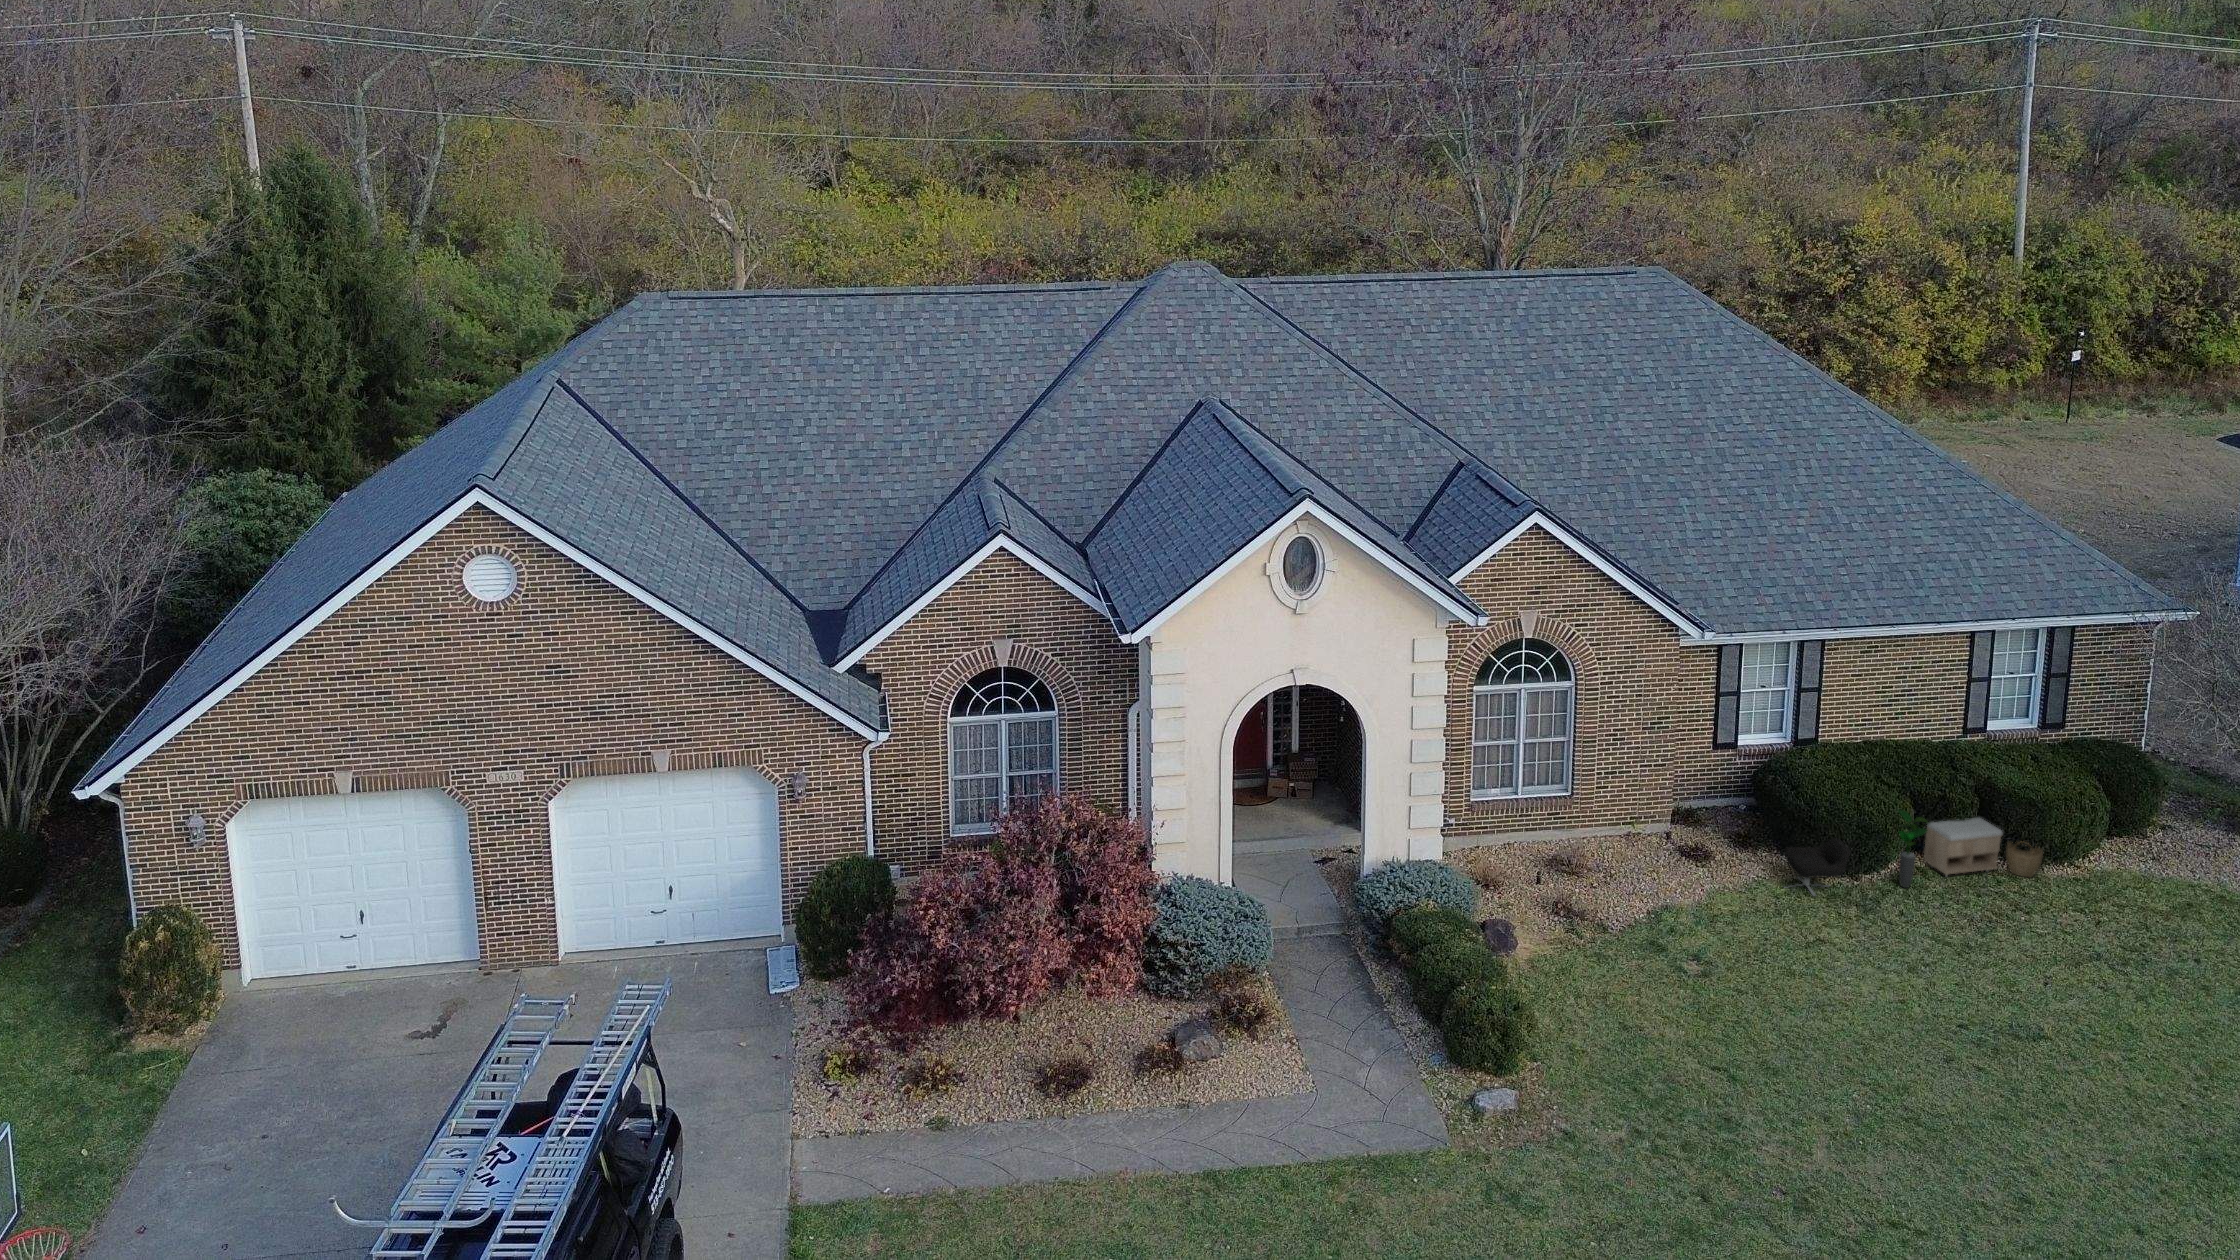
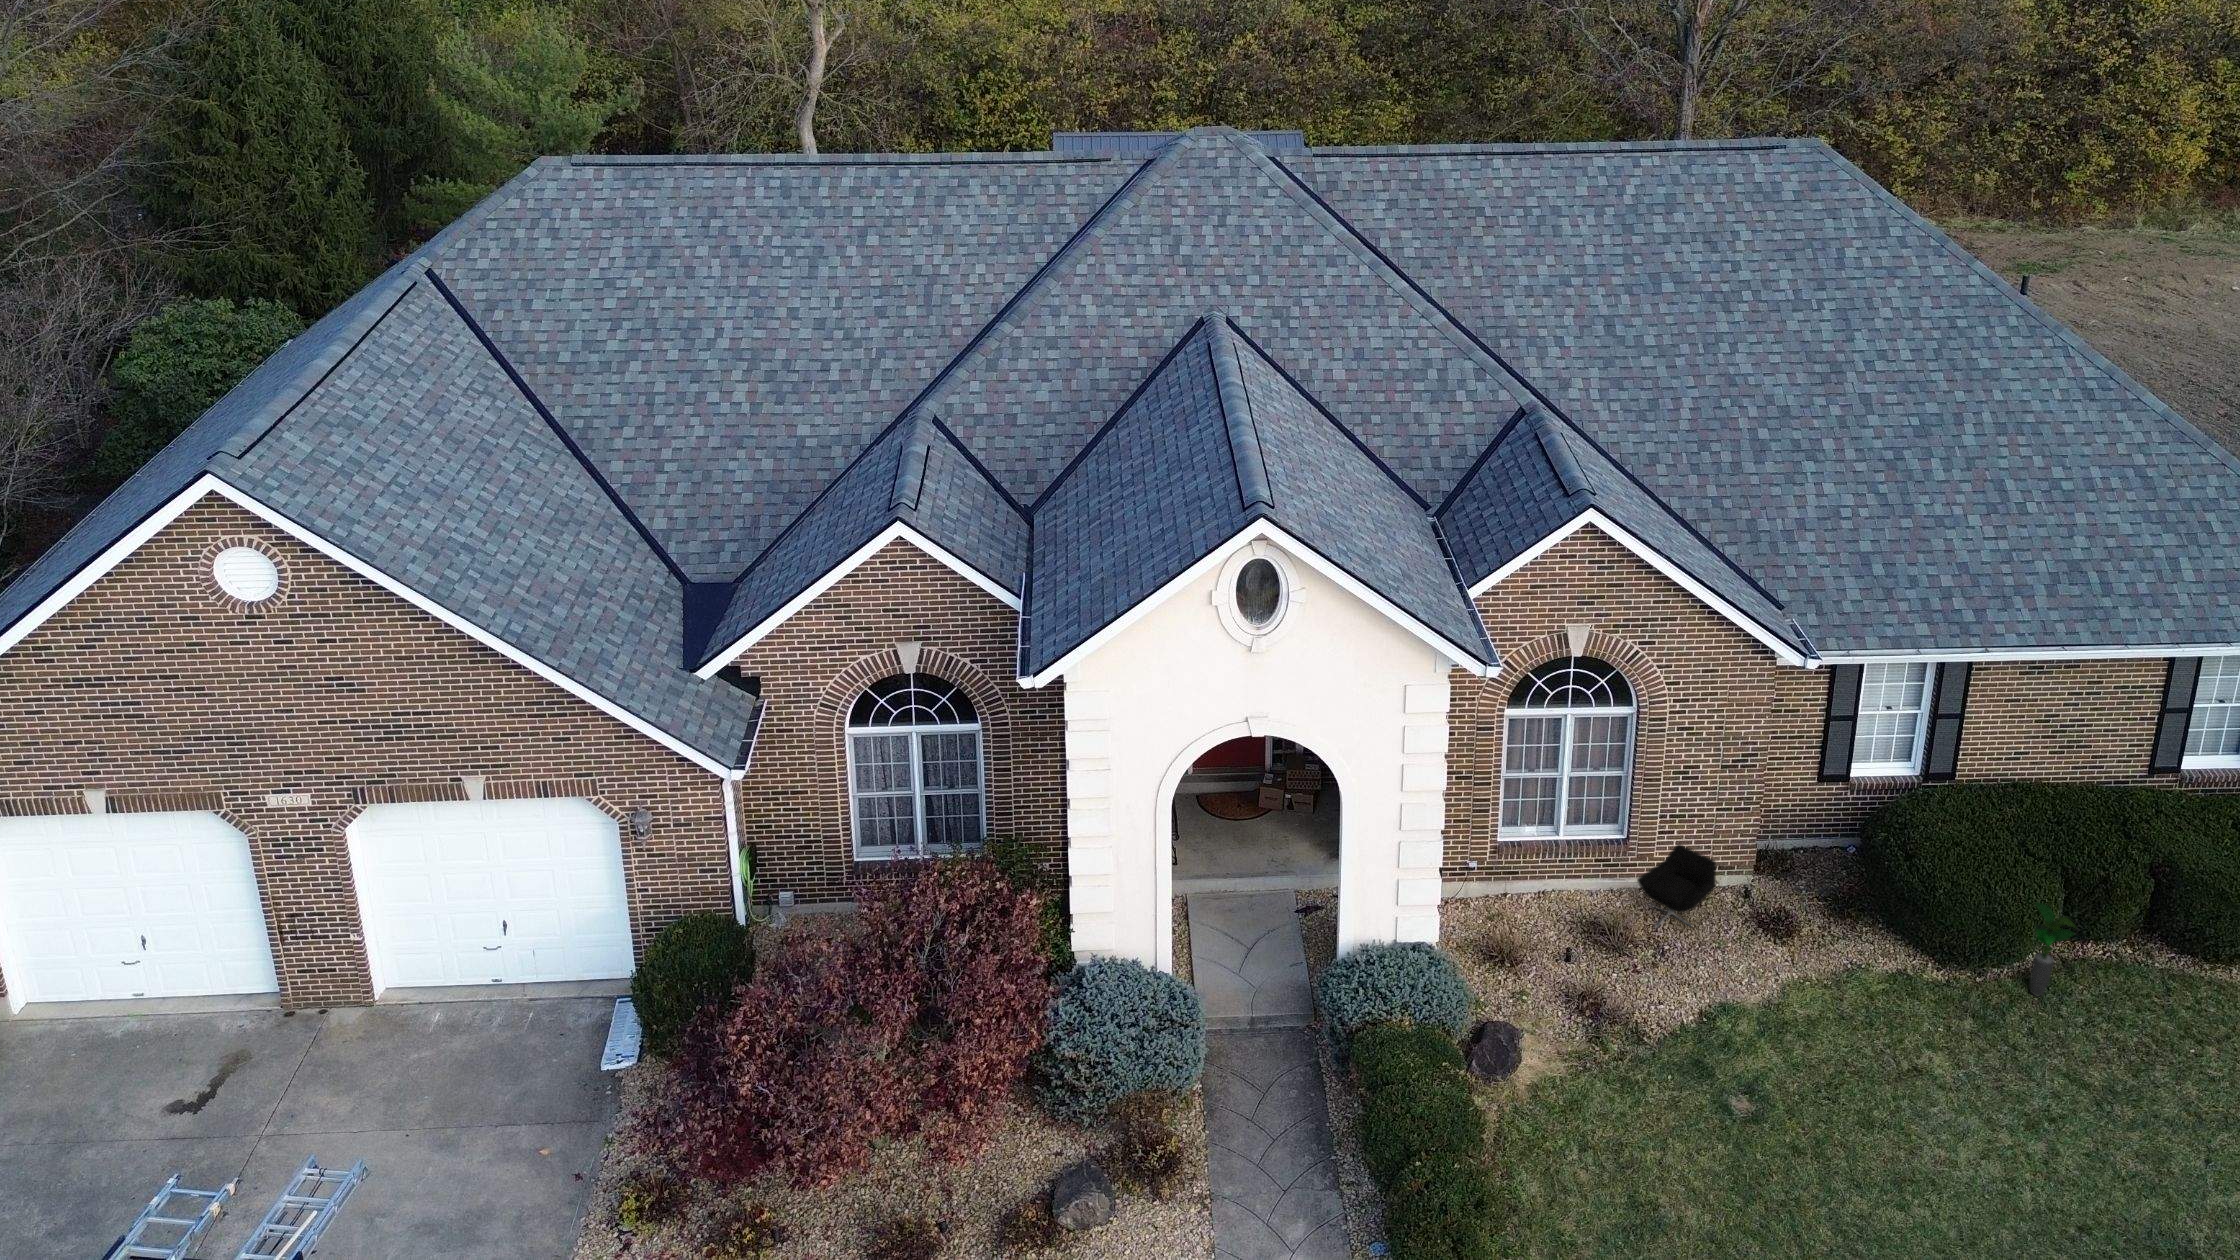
storage bench: present [1924,818,2002,876] -> none [2068,905,2175,980]
lounge chair: present [1784,838,1850,895] -> present [1637,844,1716,927]
woven basket: present [2006,842,2043,877] -> none [2177,933,2227,988]

